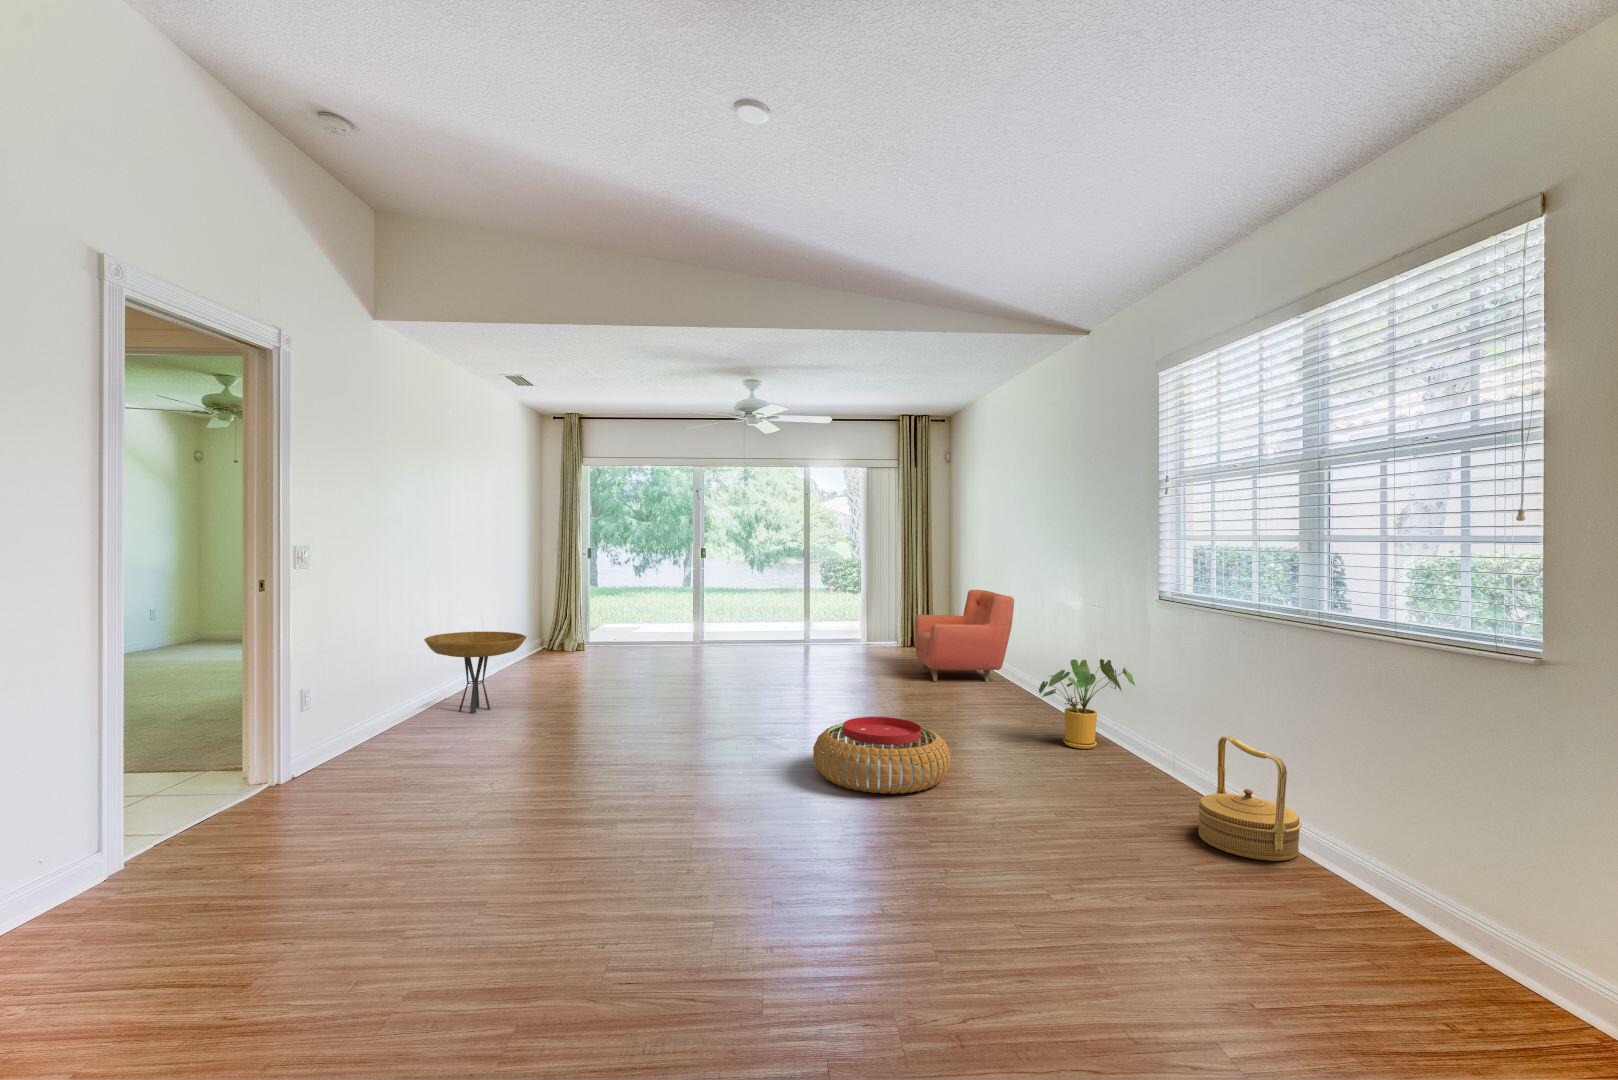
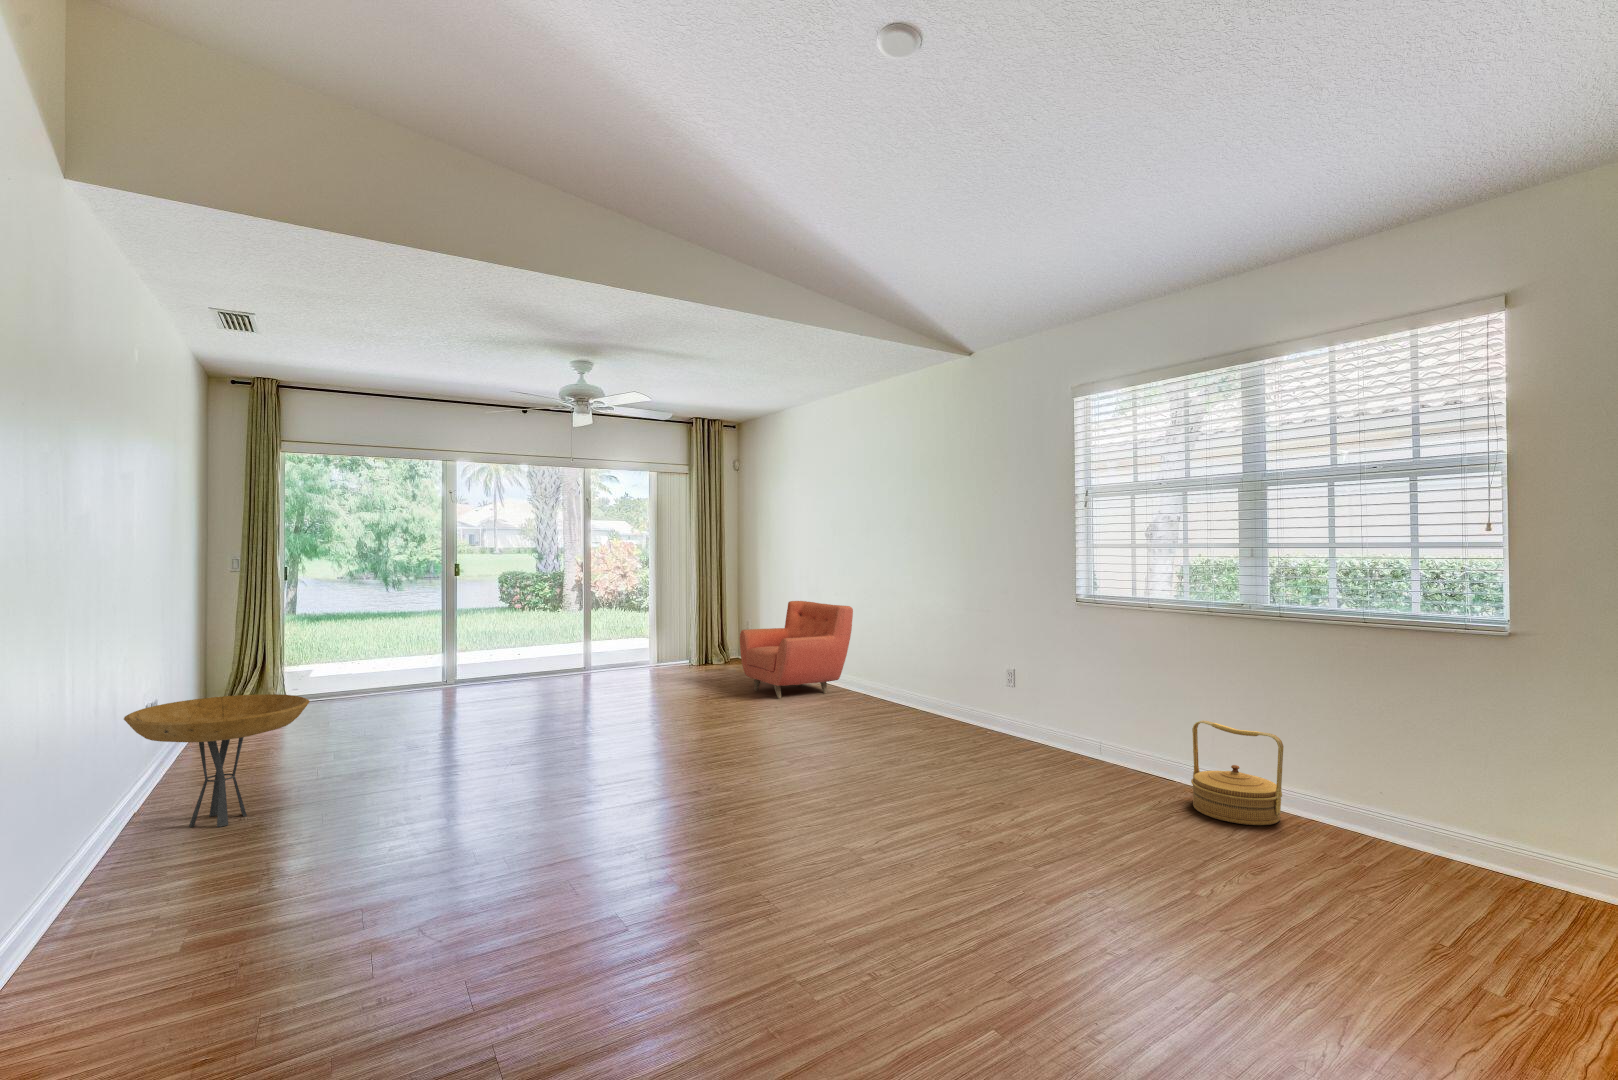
house plant: present [1039,659,1135,749] -> none [955,661,1042,749]
pouf: present [813,717,950,794] -> none [811,744,962,832]

